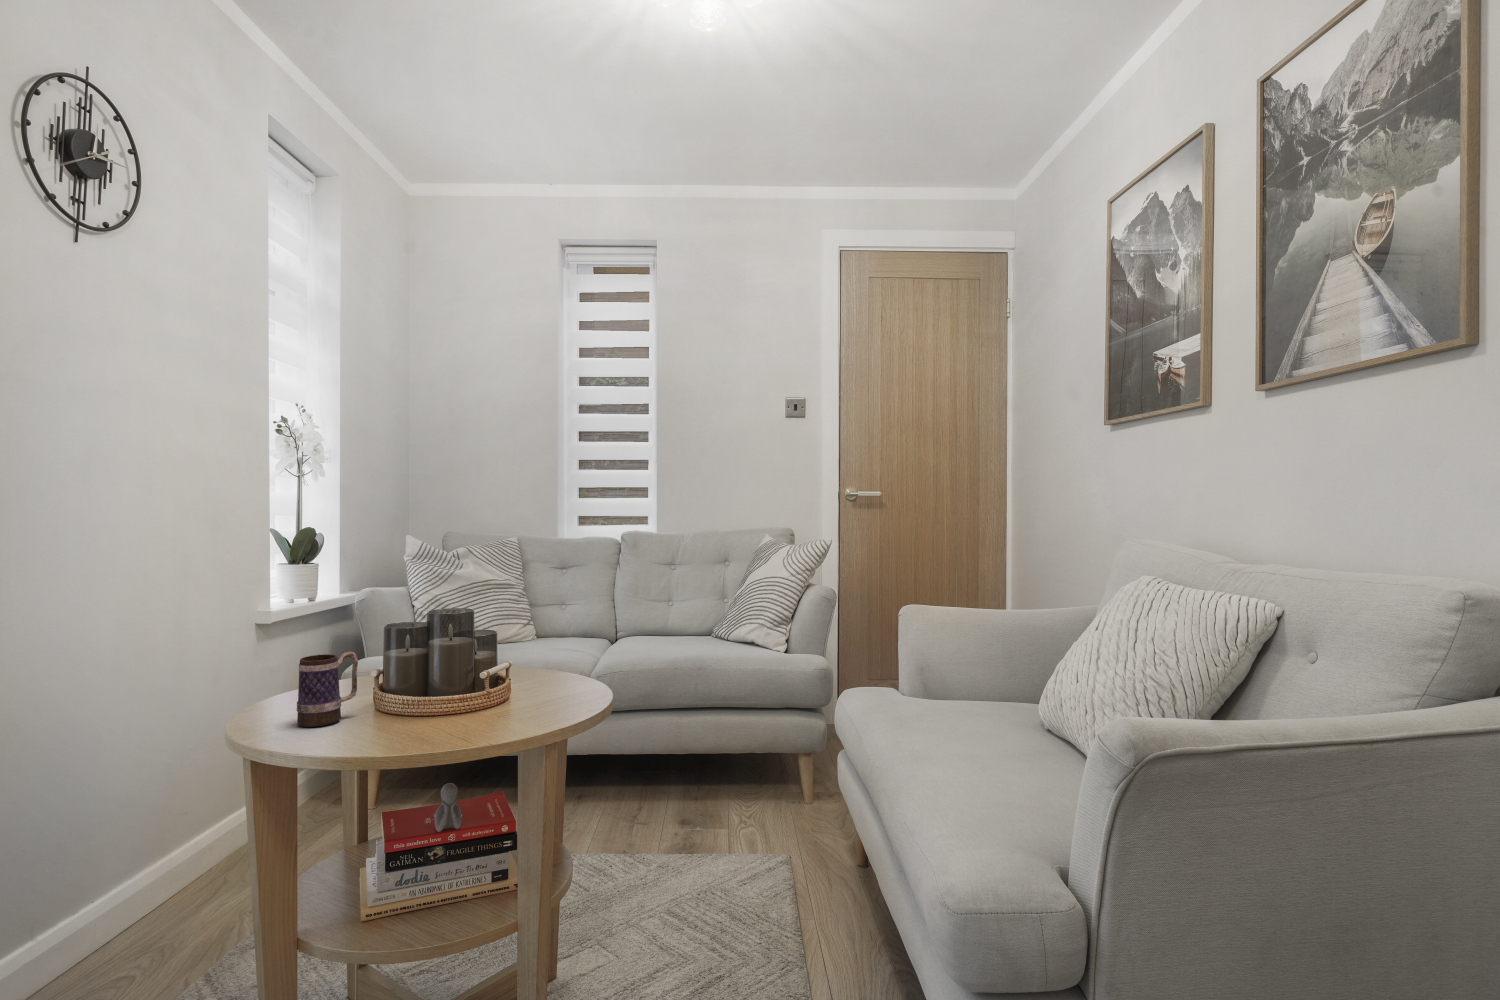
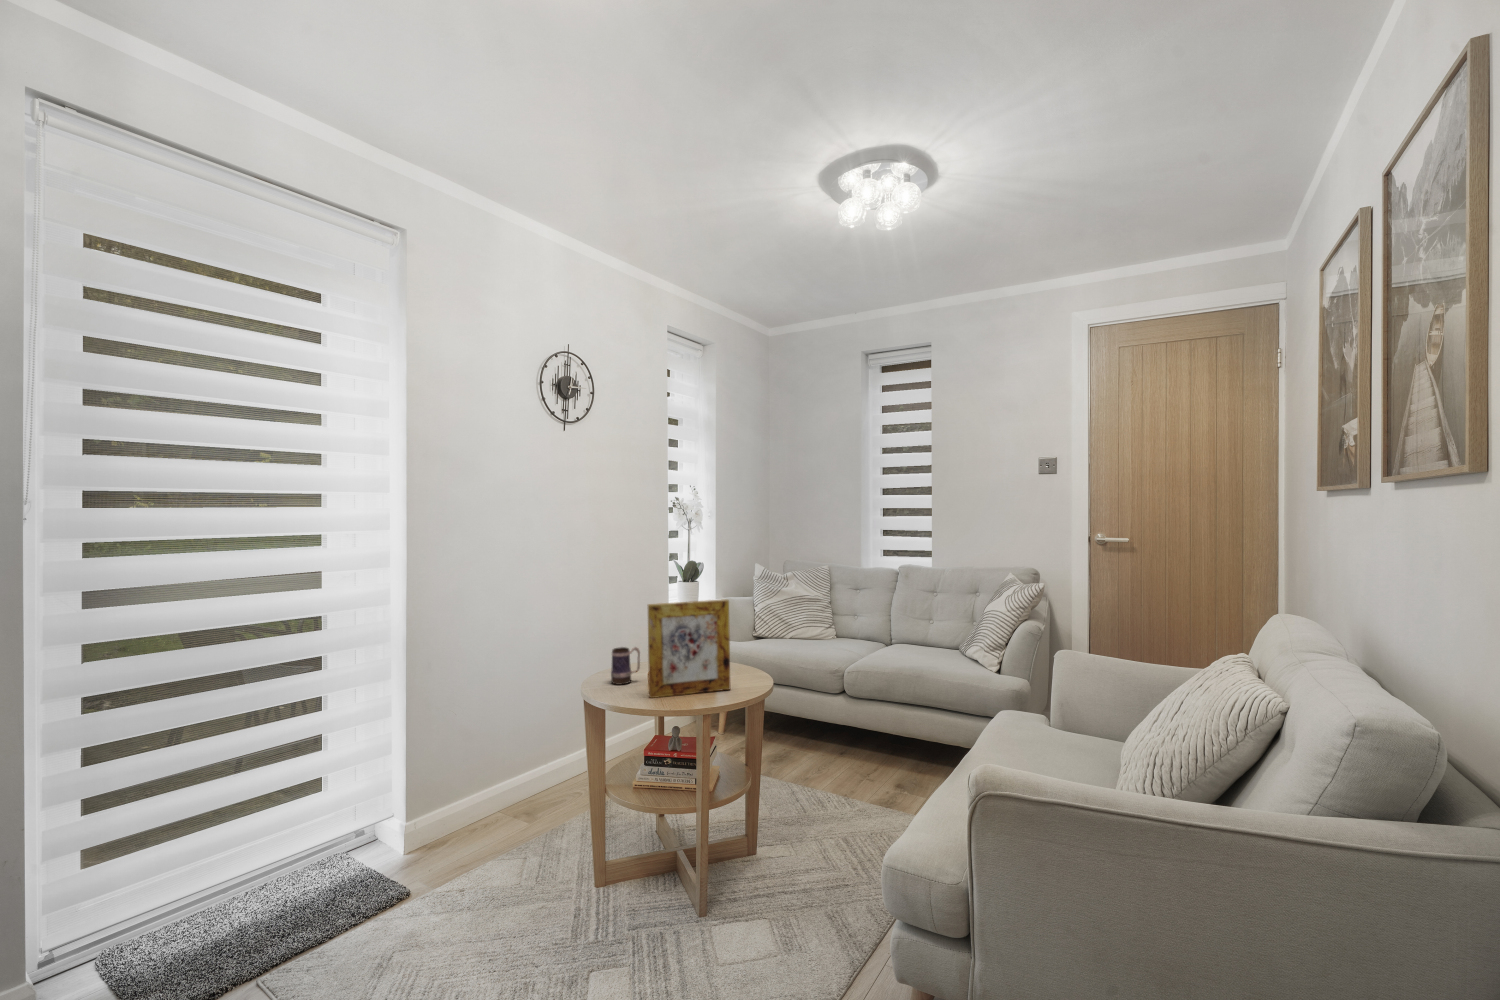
picture frame: none [412,550,549,736] -> present [648,599,730,698]

